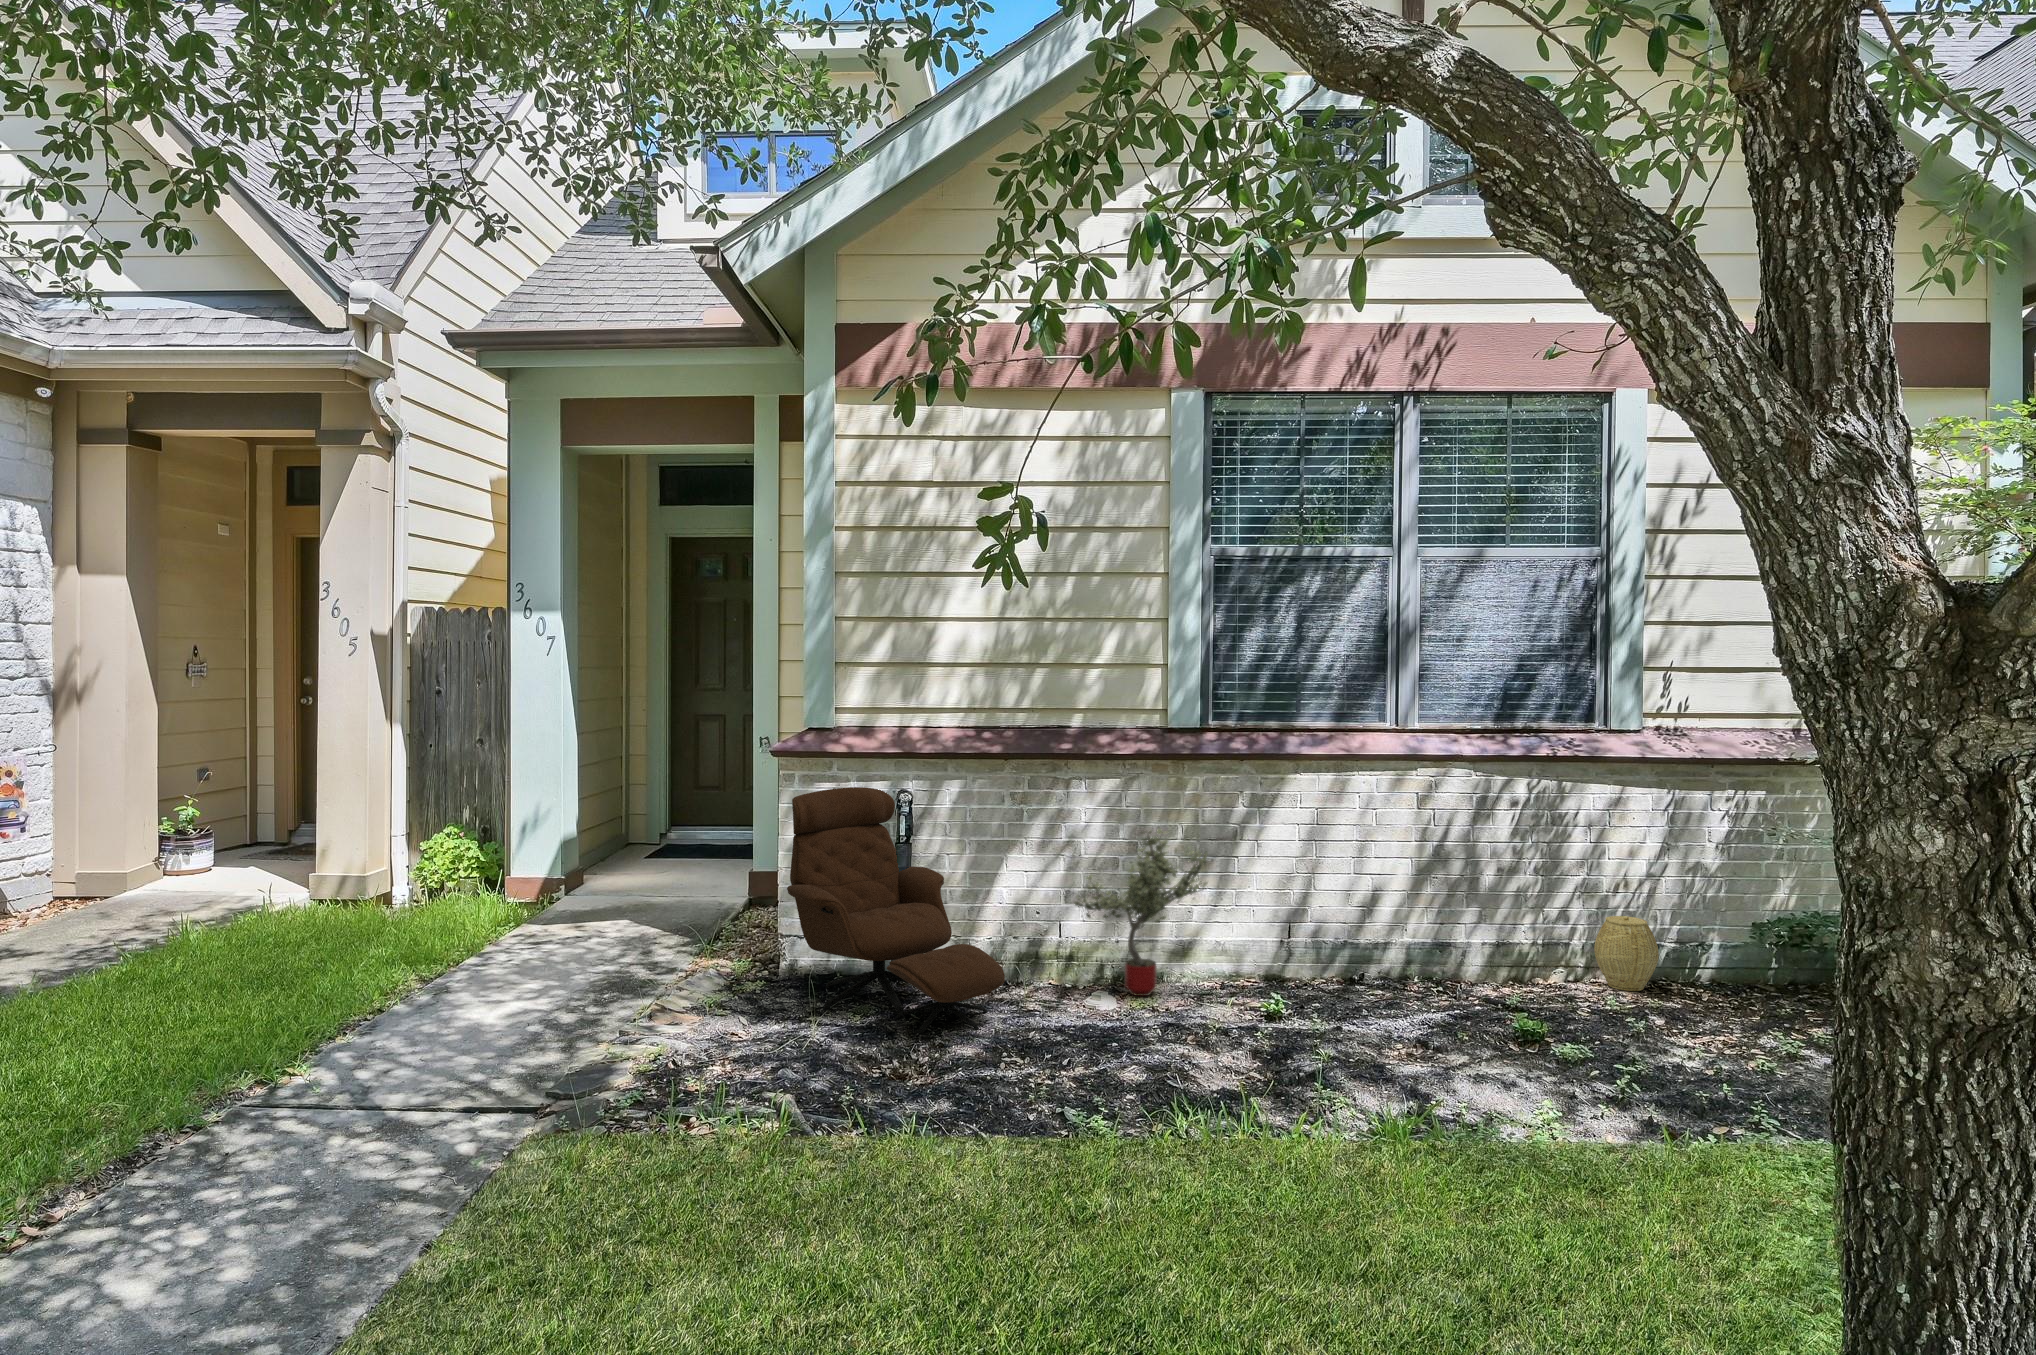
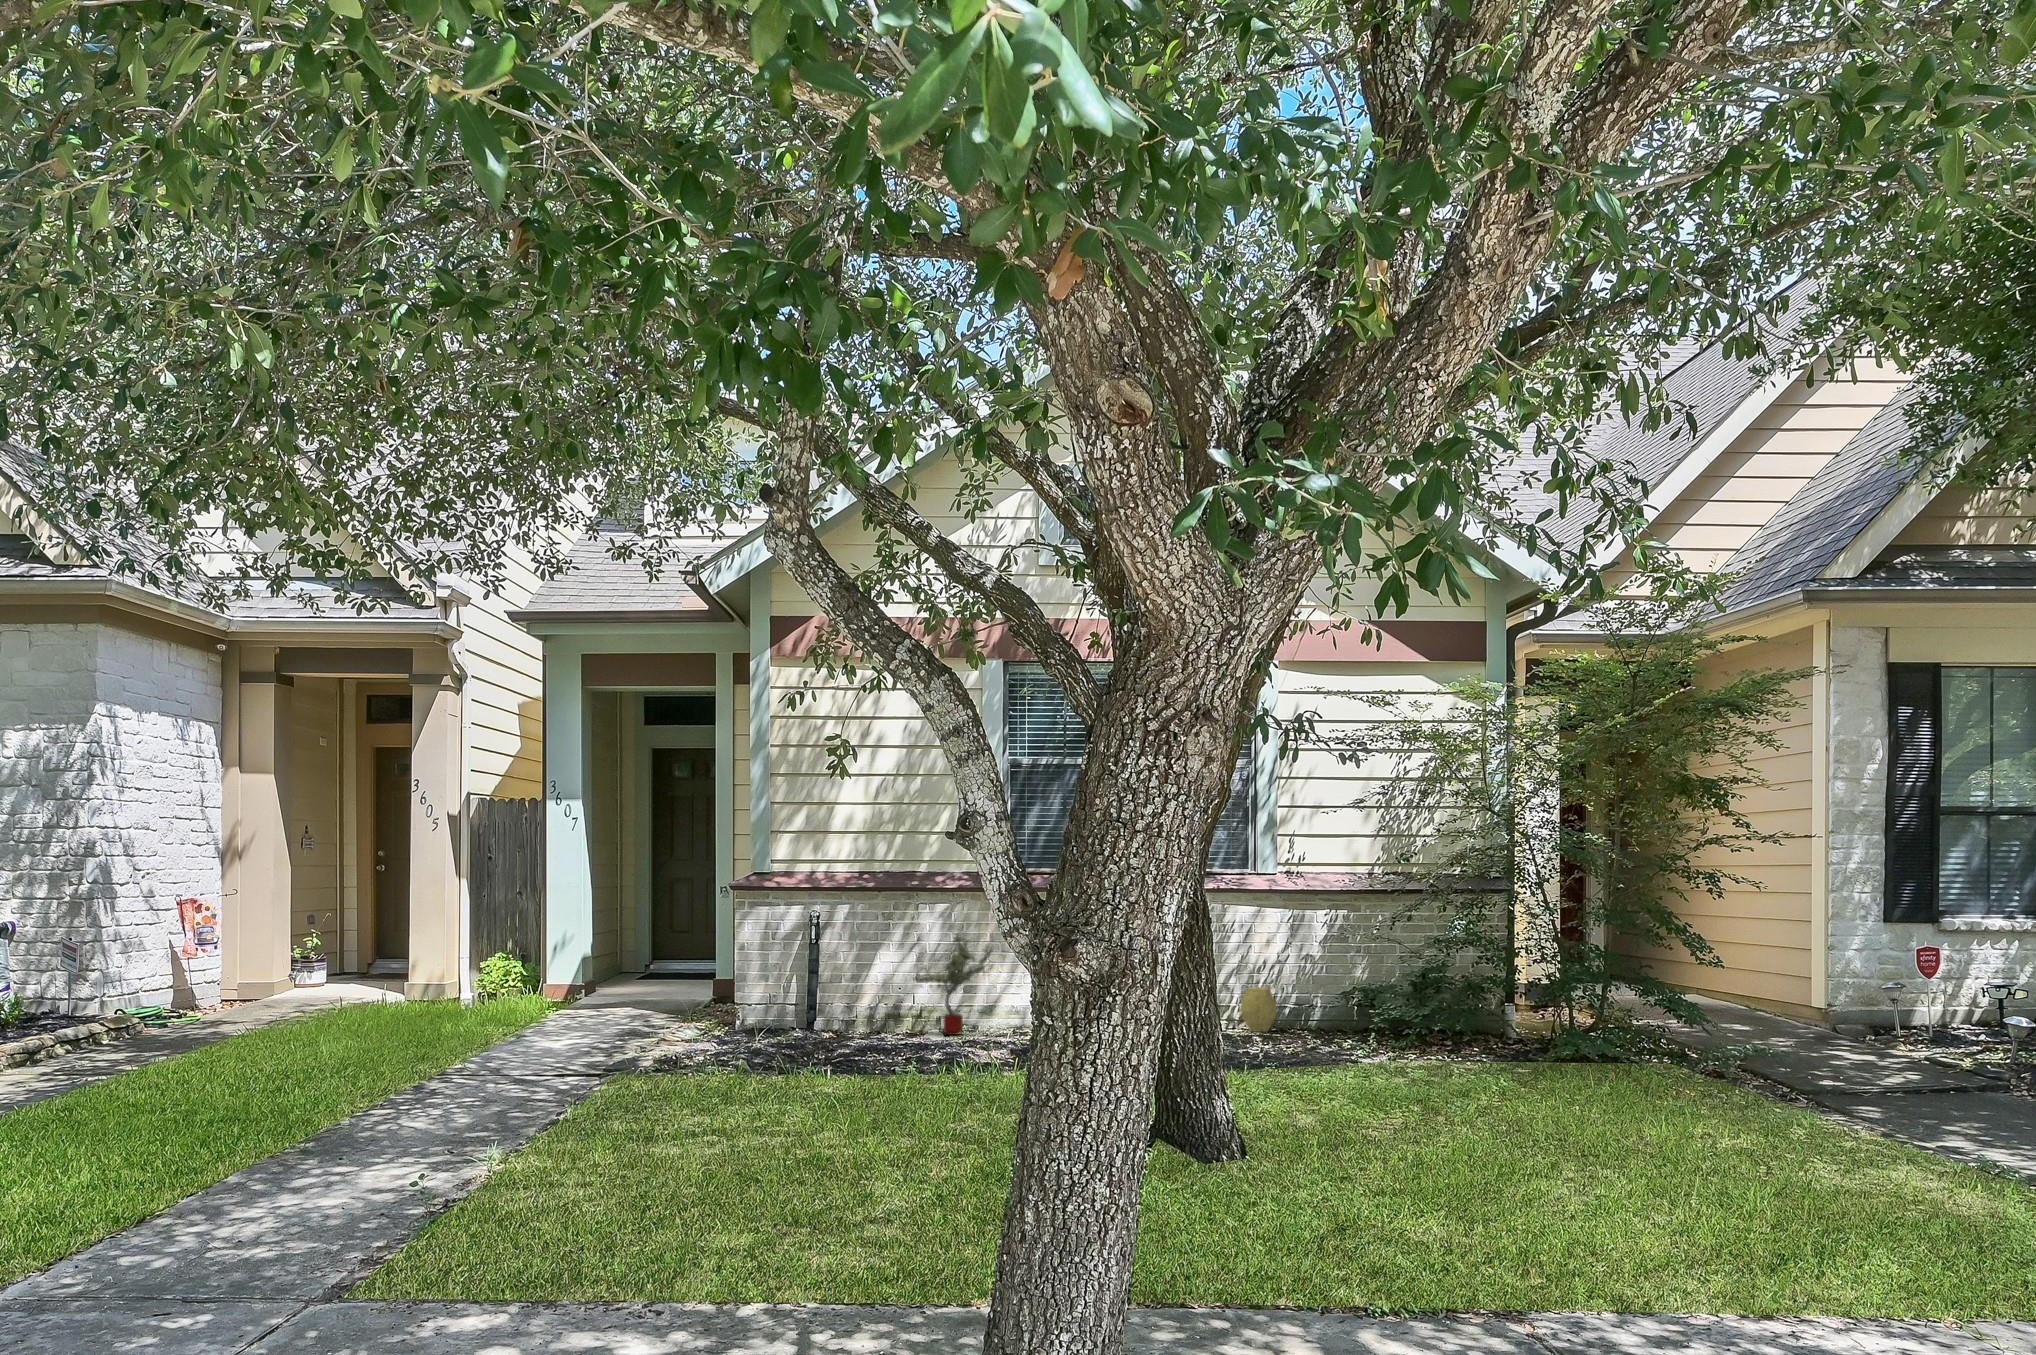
lounge chair: present [787,787,1005,1033] -> none [737,909,865,1047]

